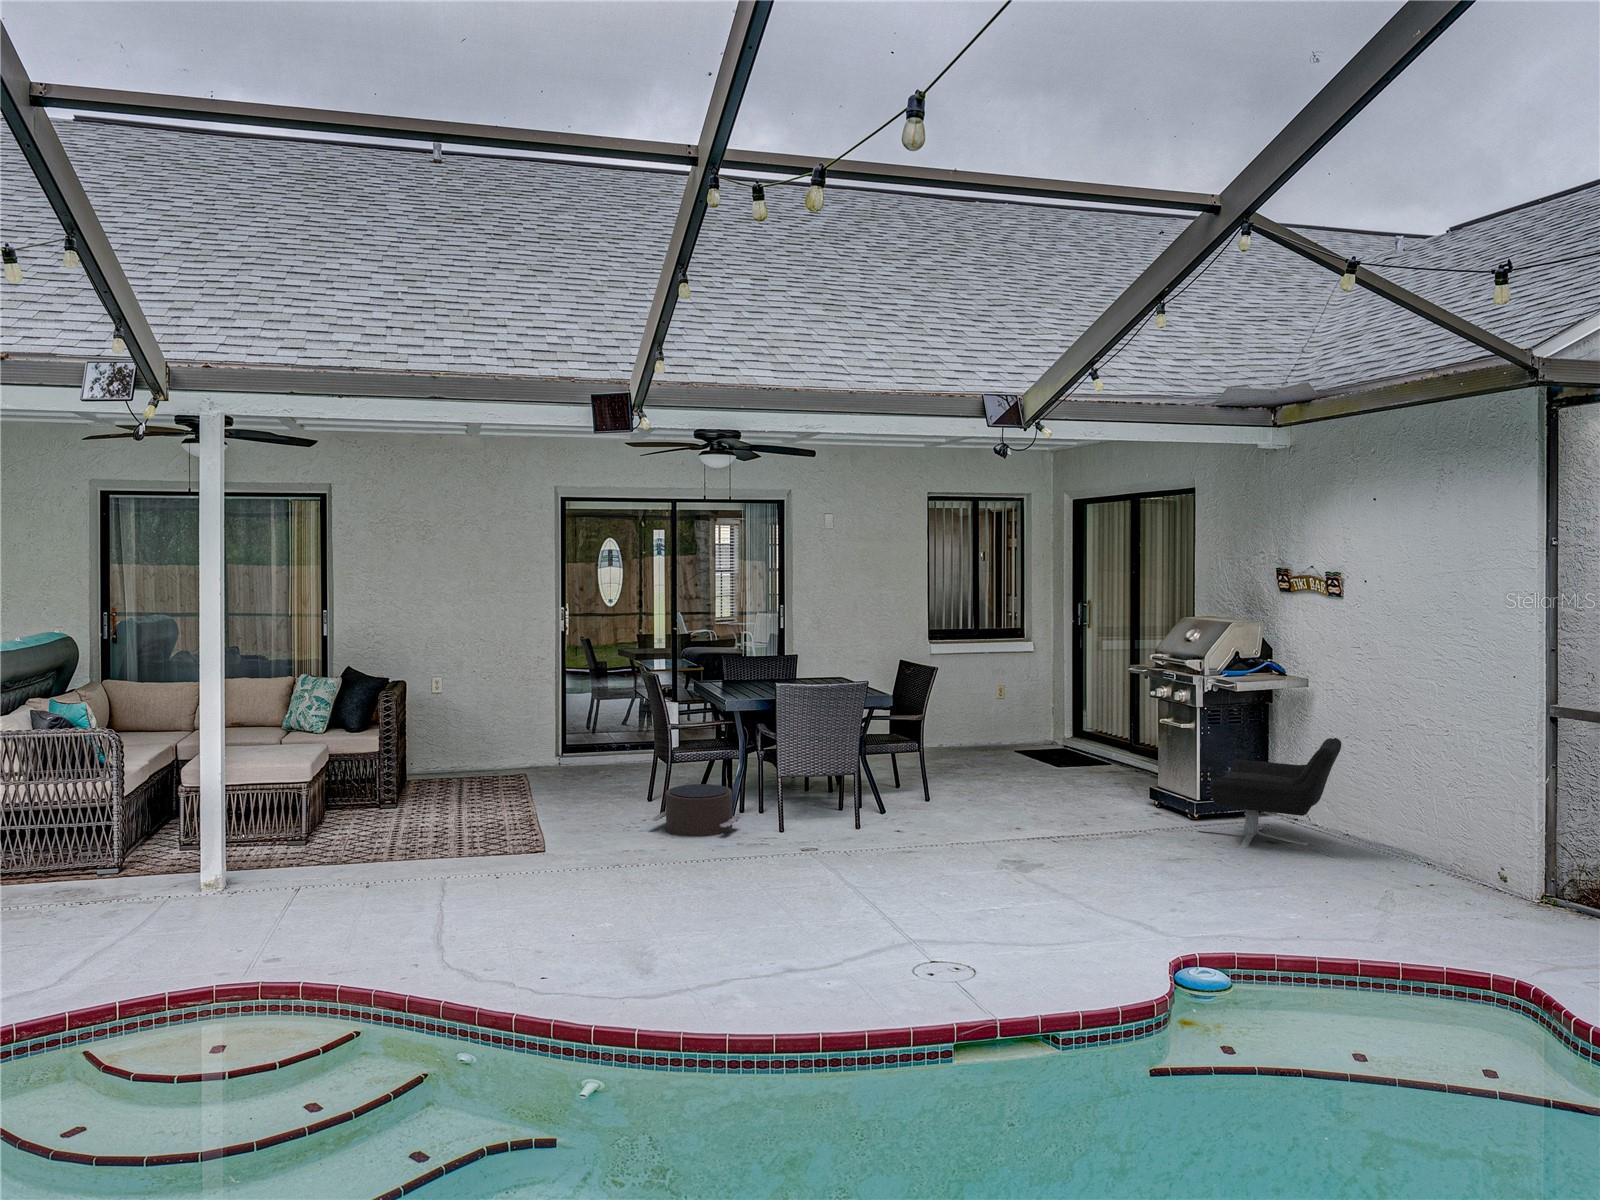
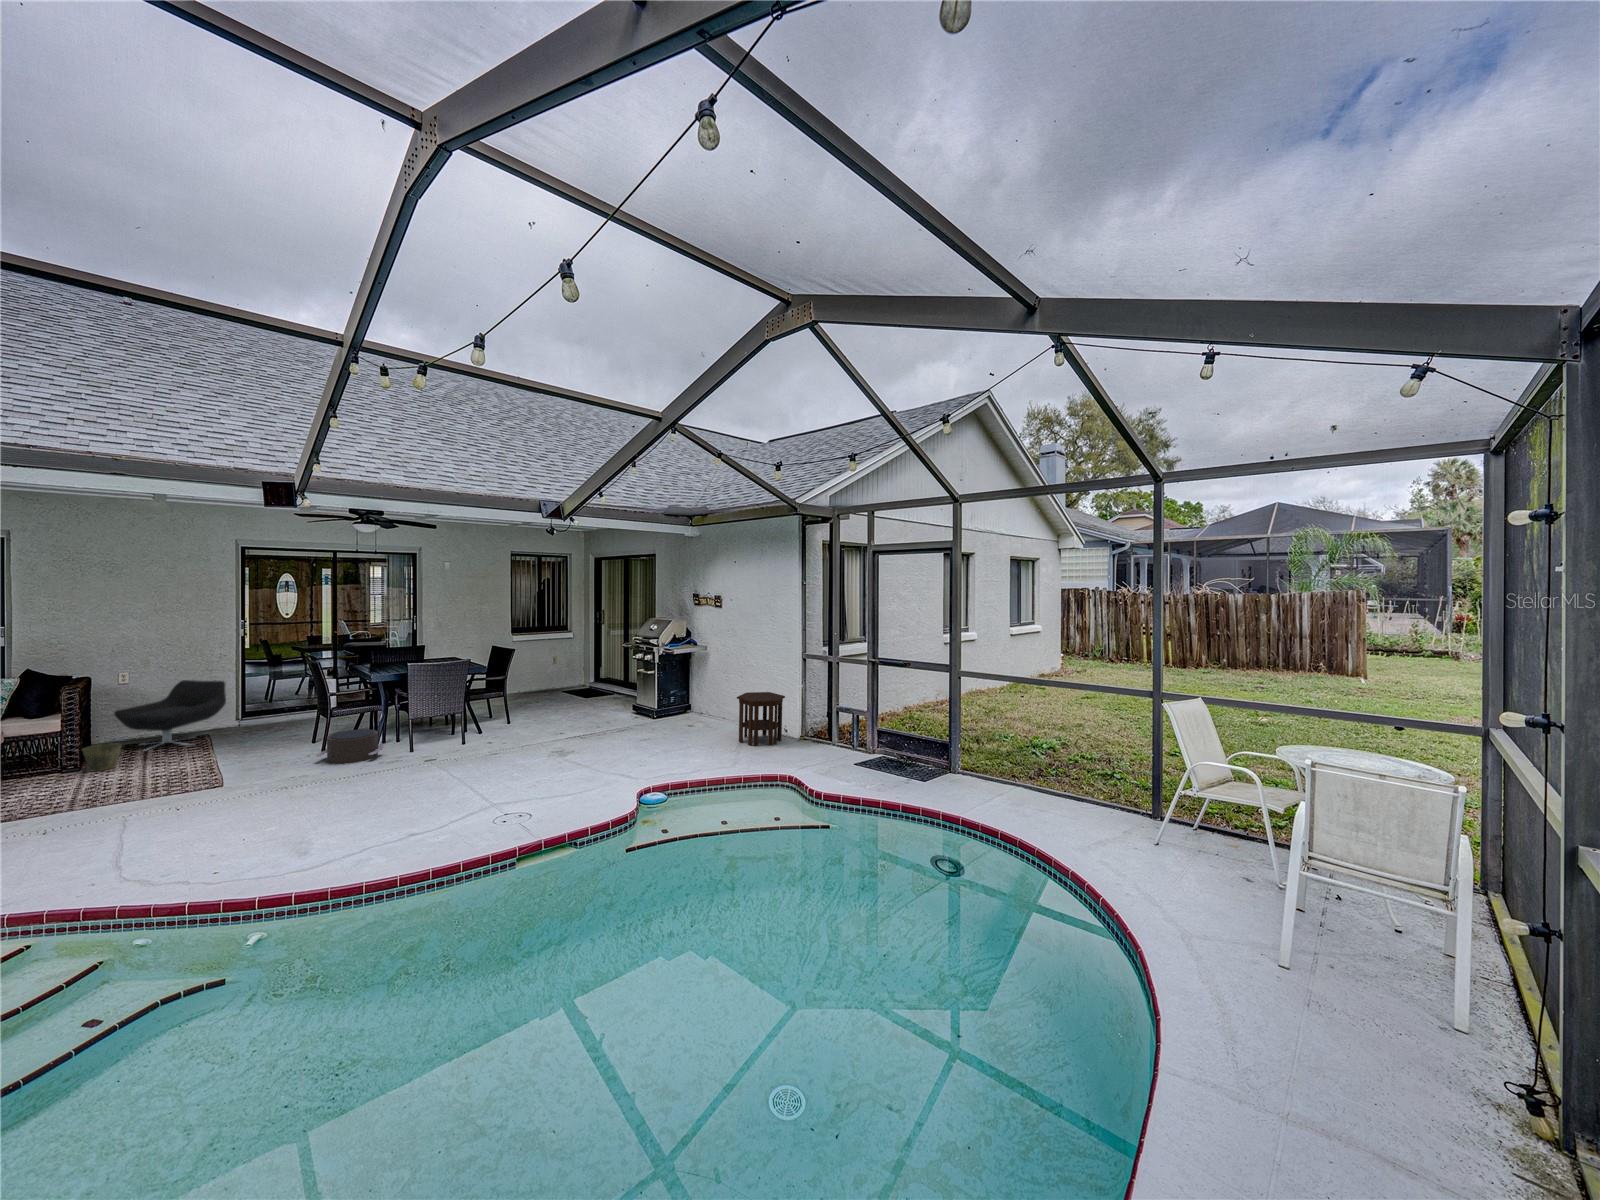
lounge chair: present [1197,738,1341,848] -> present [114,680,226,750]
bucket: none [399,755,438,809] -> present [82,743,122,771]
side table: none [1383,780,1505,905] -> present [737,692,785,746]

